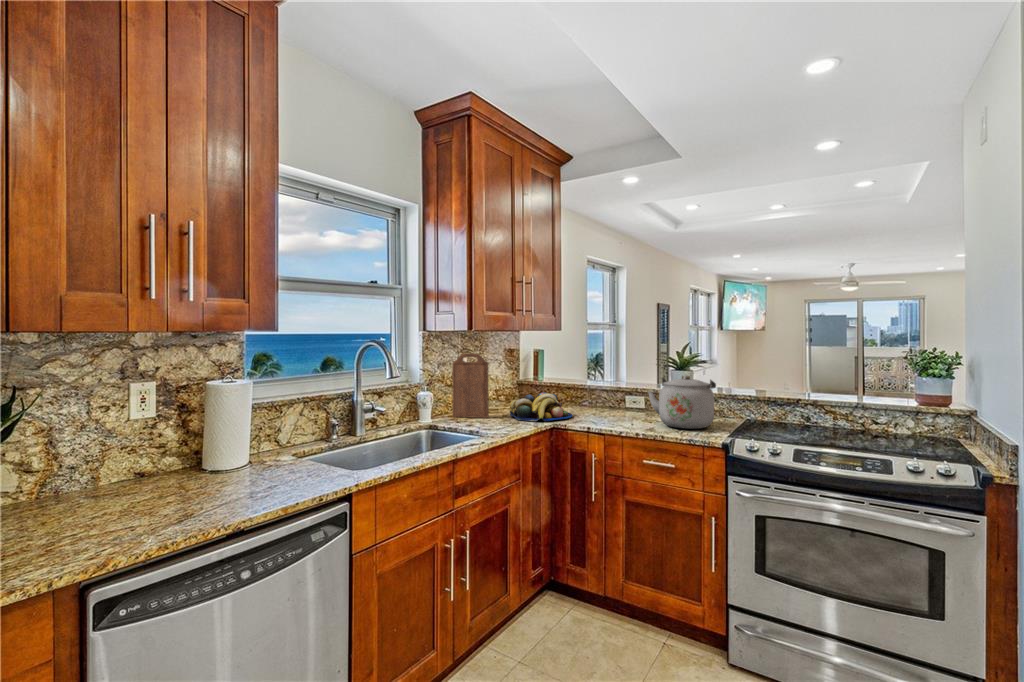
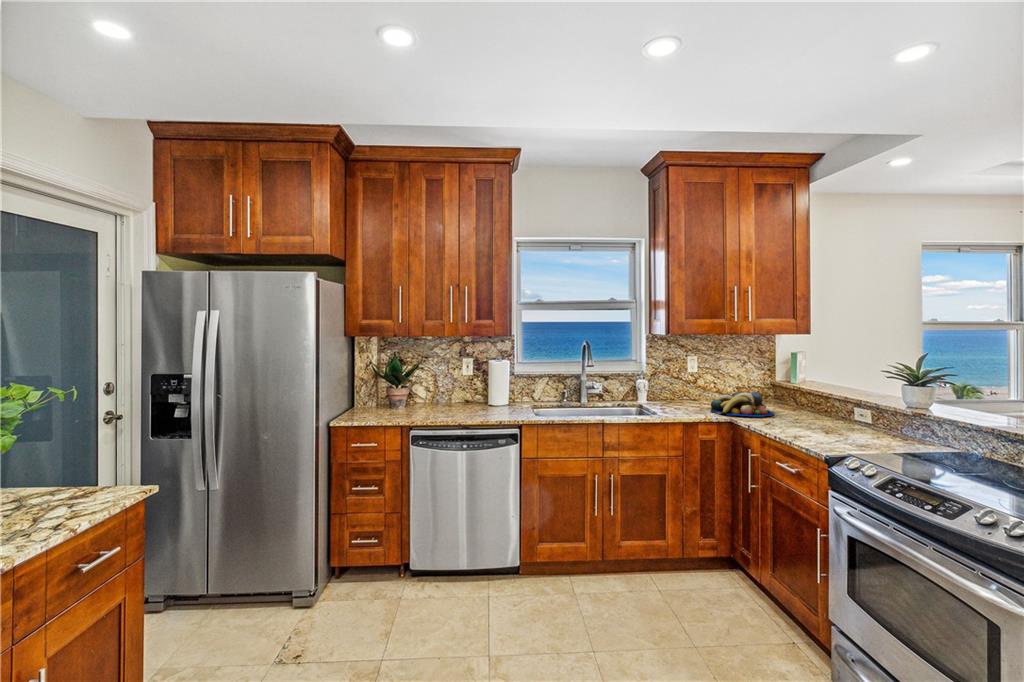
cutting board: present [452,354,489,418] -> none [672,353,696,407]
kettle: present [648,375,716,429] -> none [821,387,905,446]

